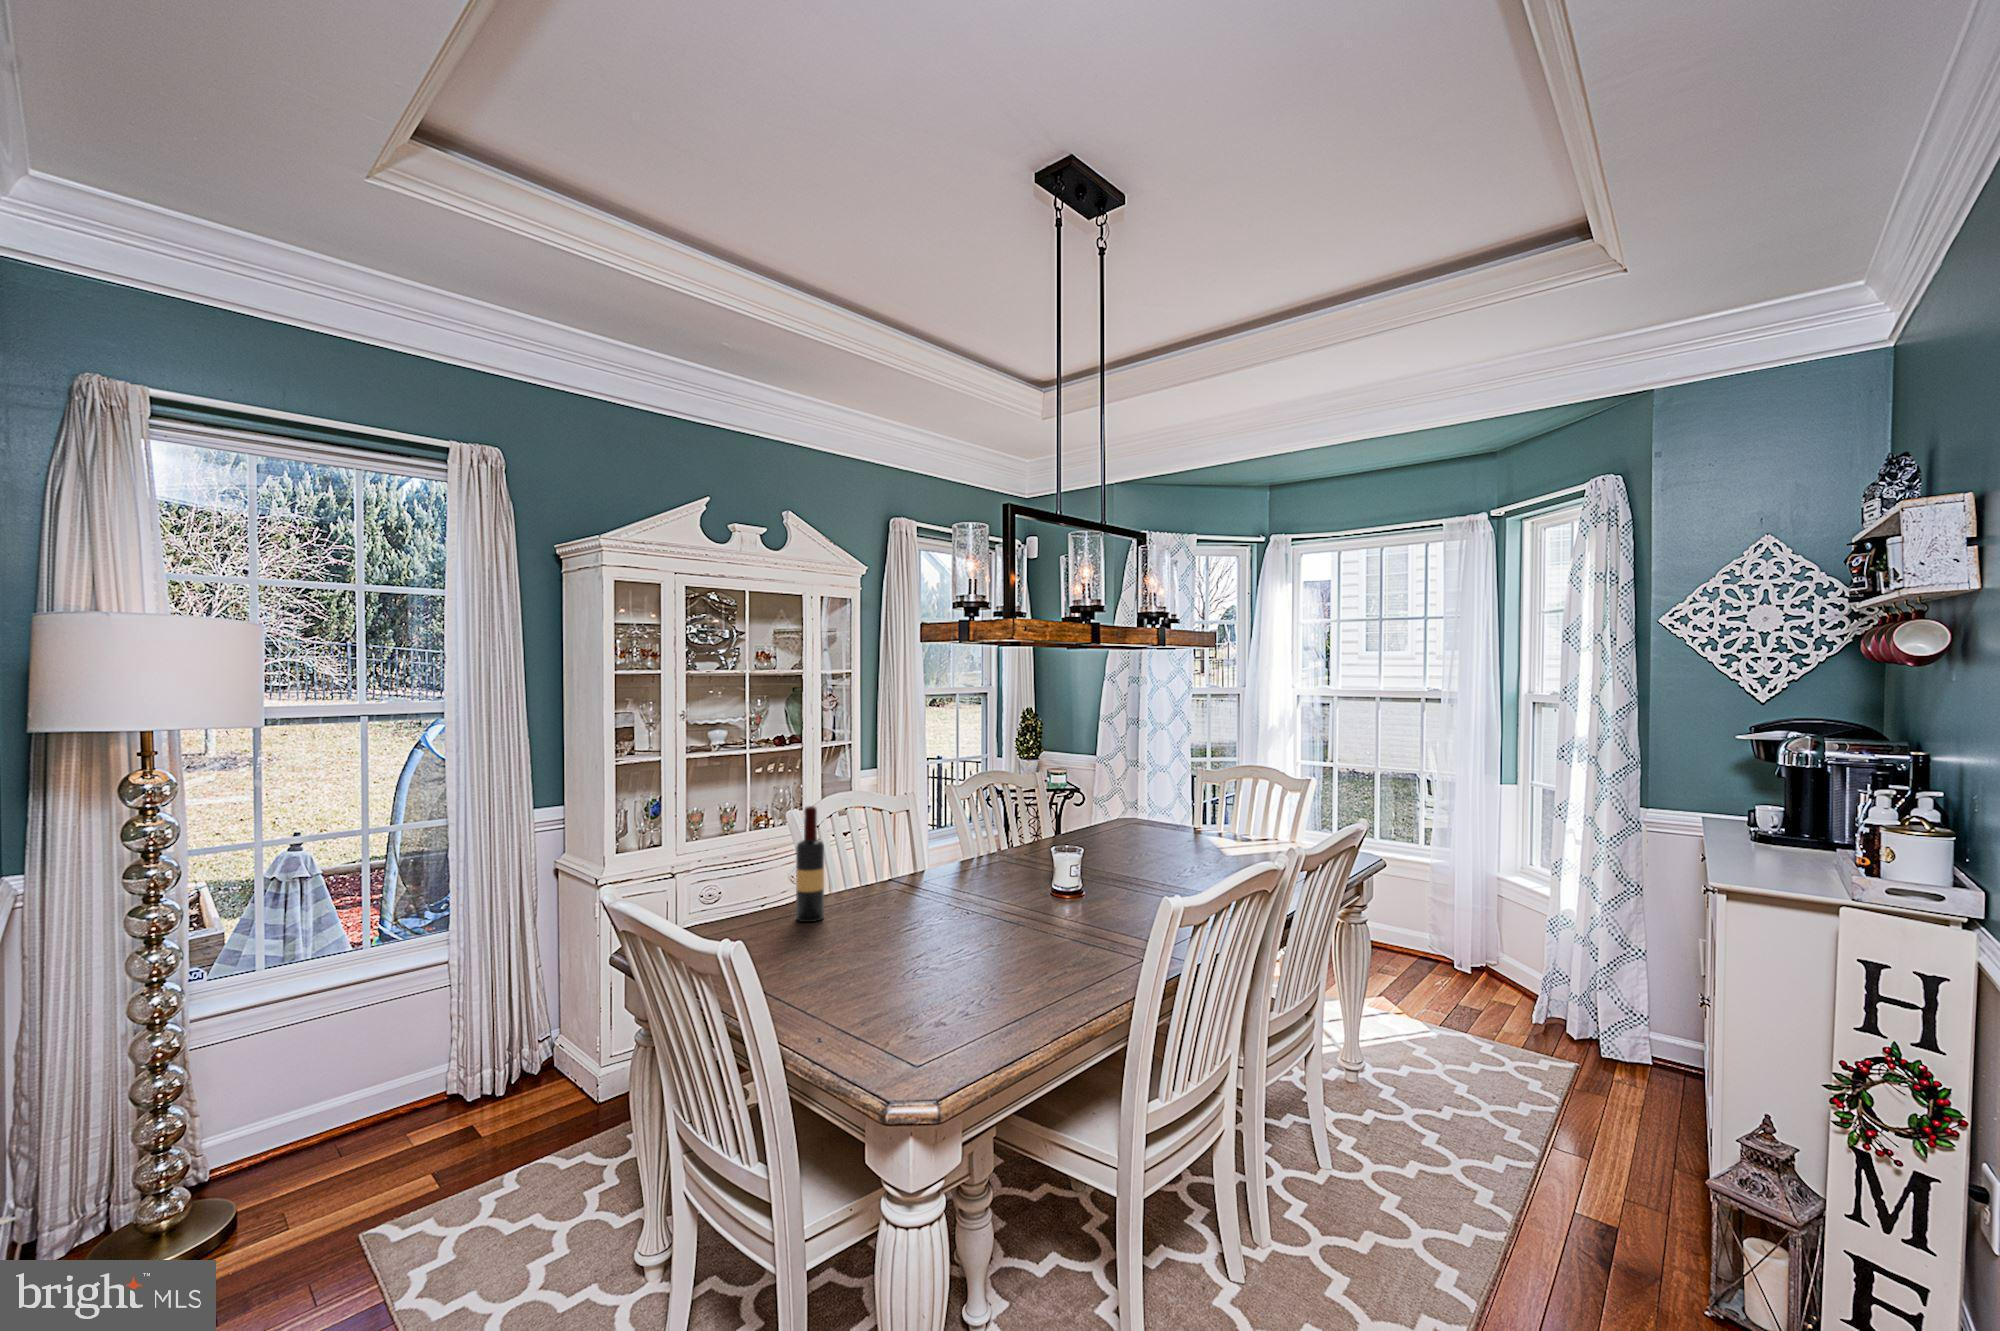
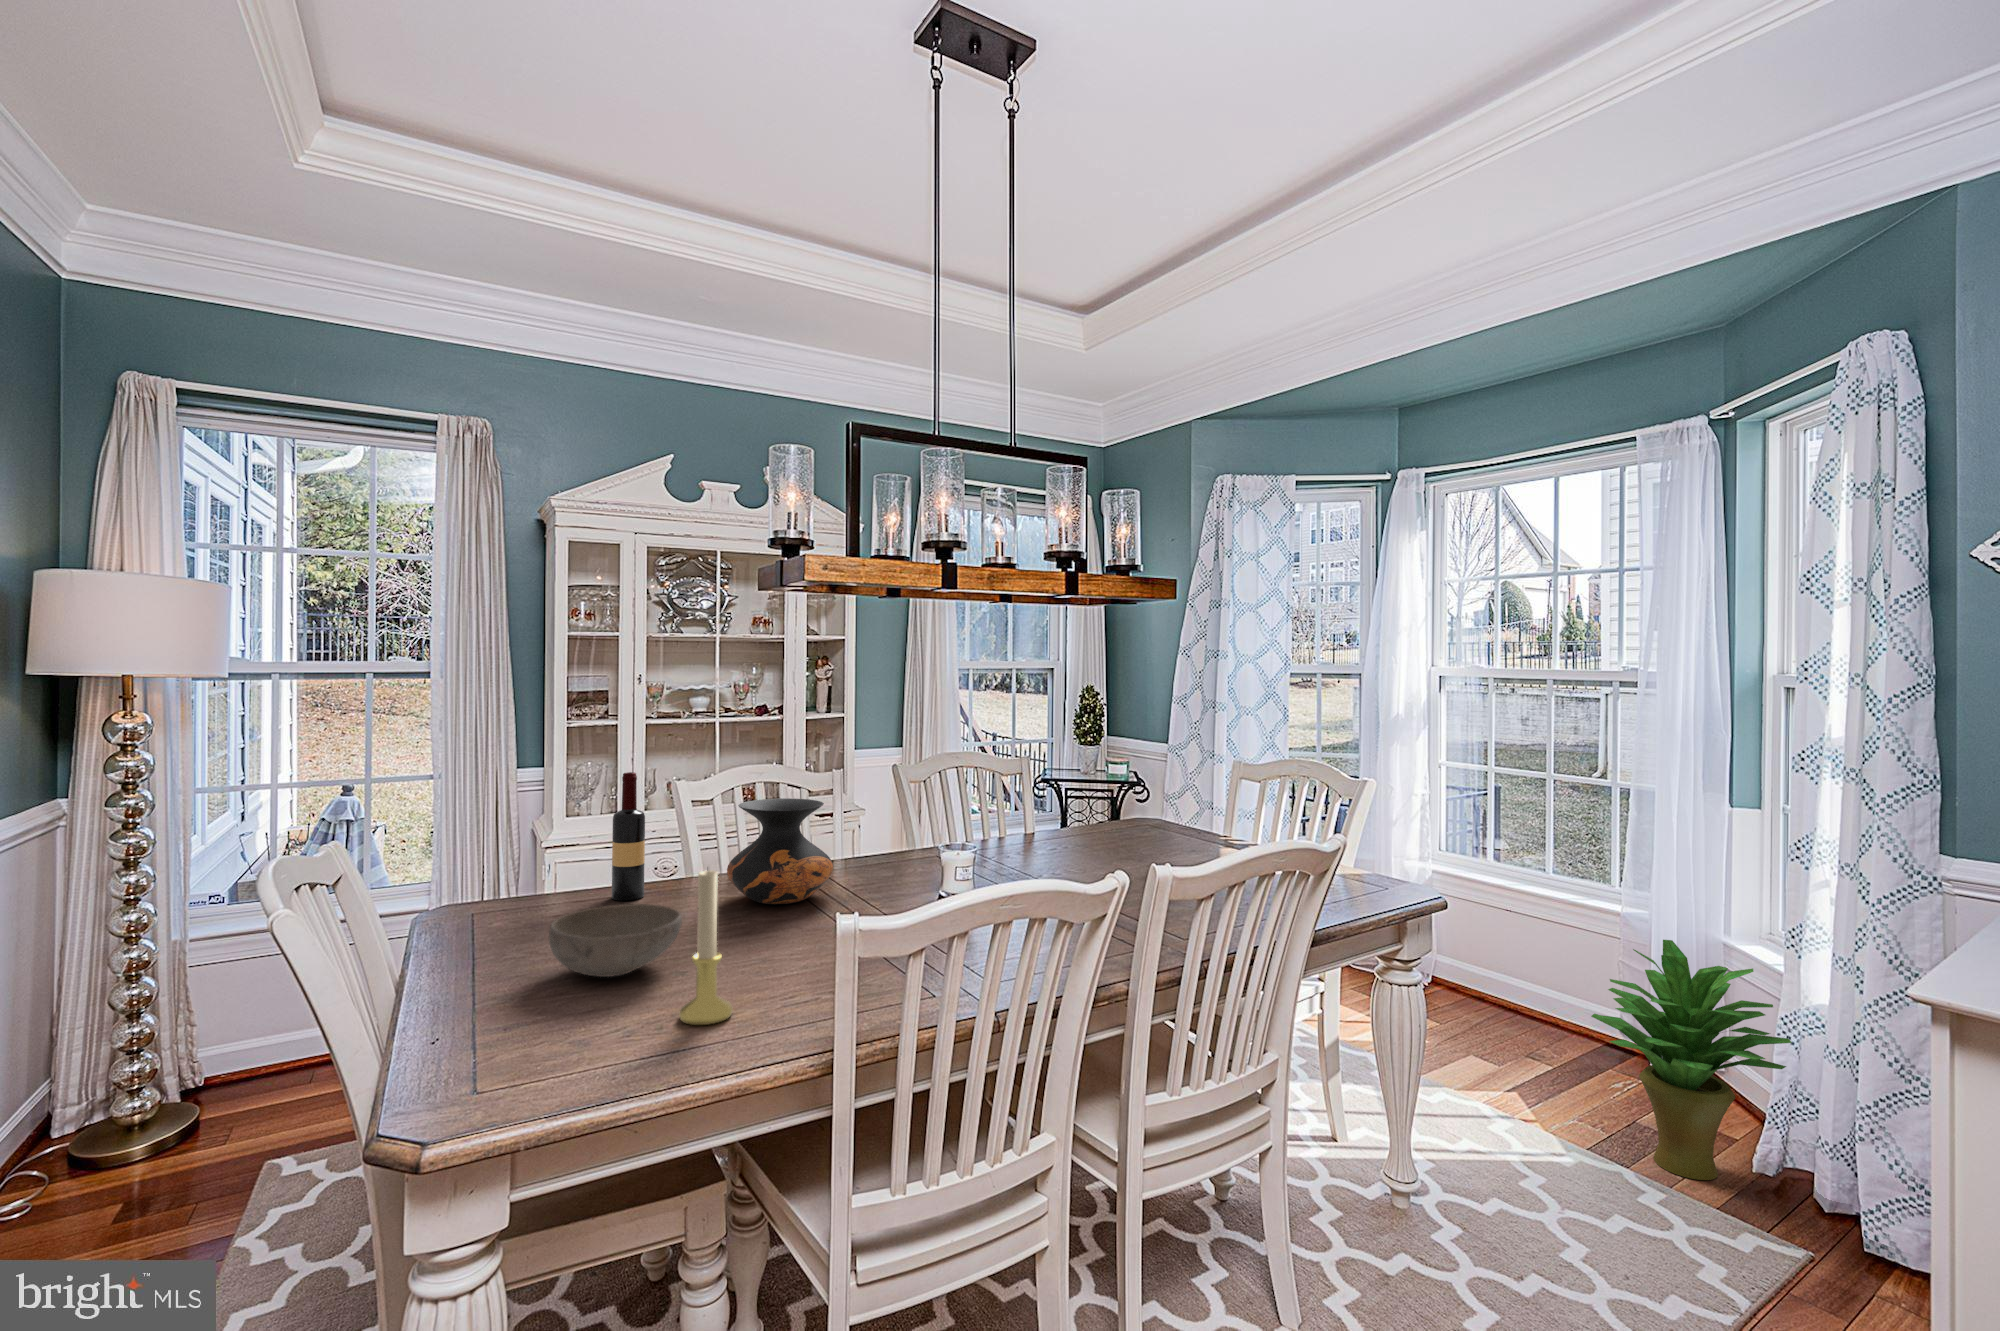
vase: none [898,819,986,912] -> present [727,798,833,904]
potted plant: none [1426,874,1552,1032] -> present [1591,940,1792,1180]
candle holder: none [1031,885,1072,1014] -> present [679,870,733,1025]
bowl: none [866,922,973,987] -> present [549,904,682,977]

